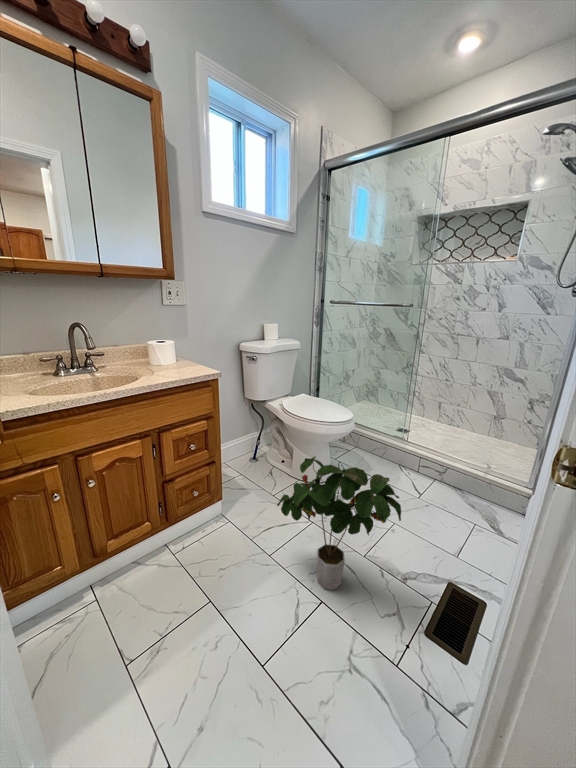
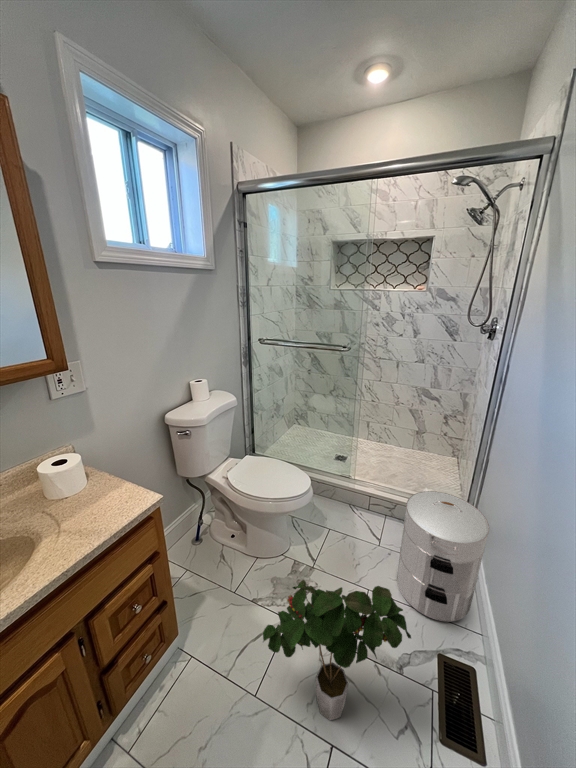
waste bin: none [426,438,529,566] -> present [397,491,489,622]

